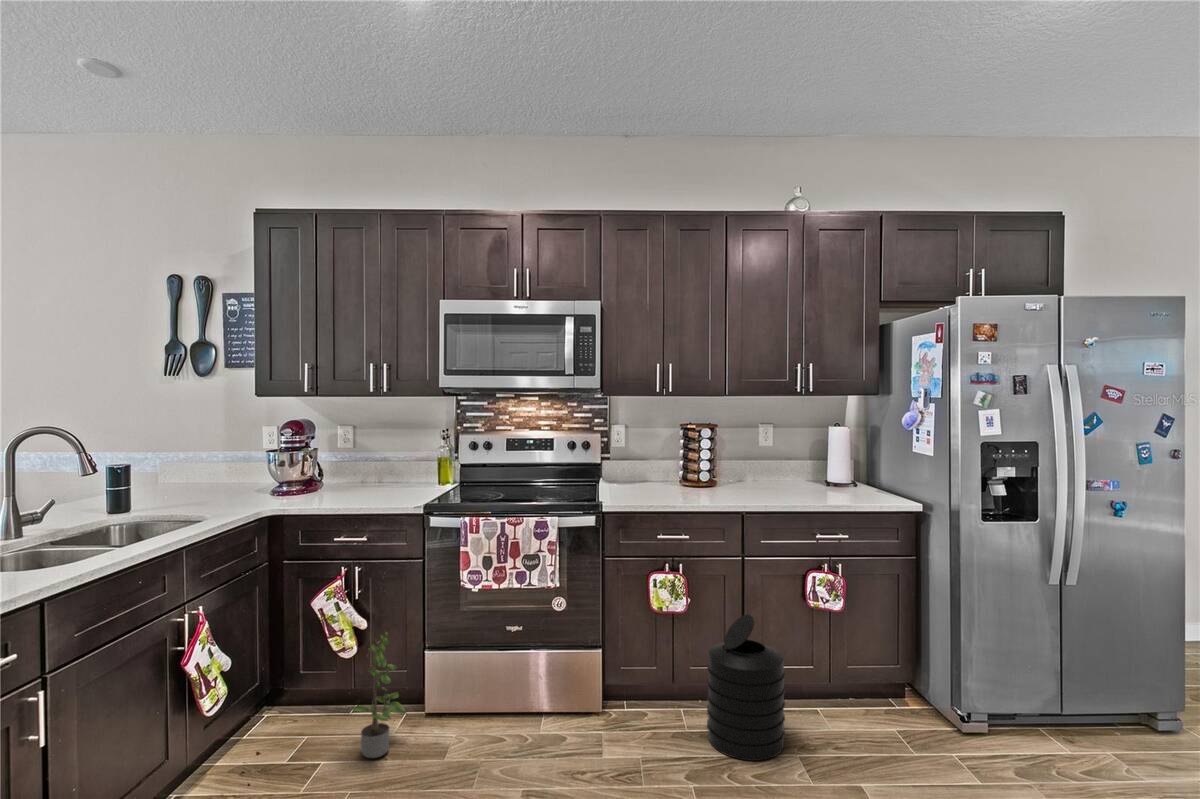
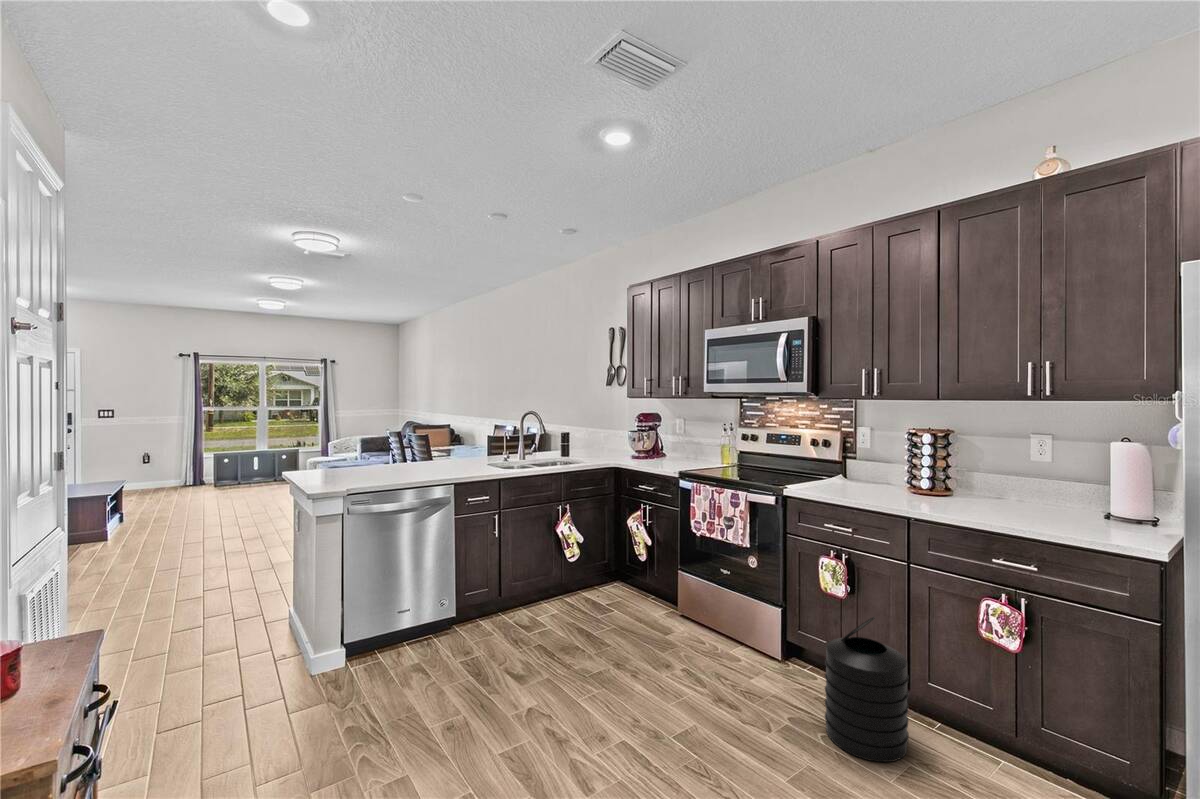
potted plant: present [350,632,407,758] -> none [621,543,662,618]

